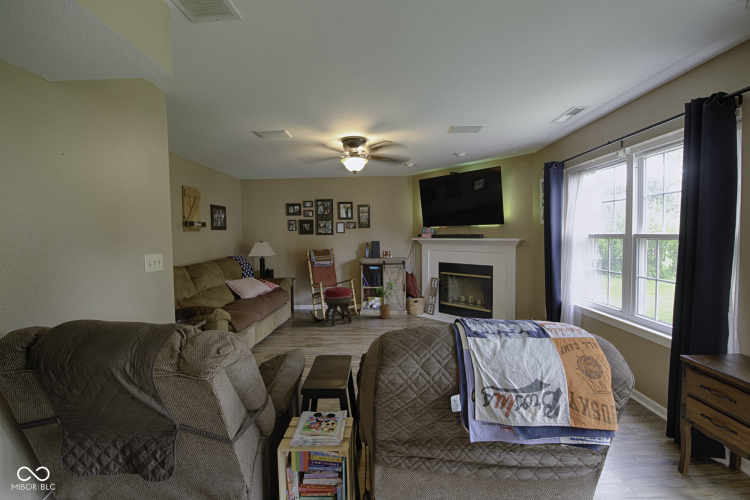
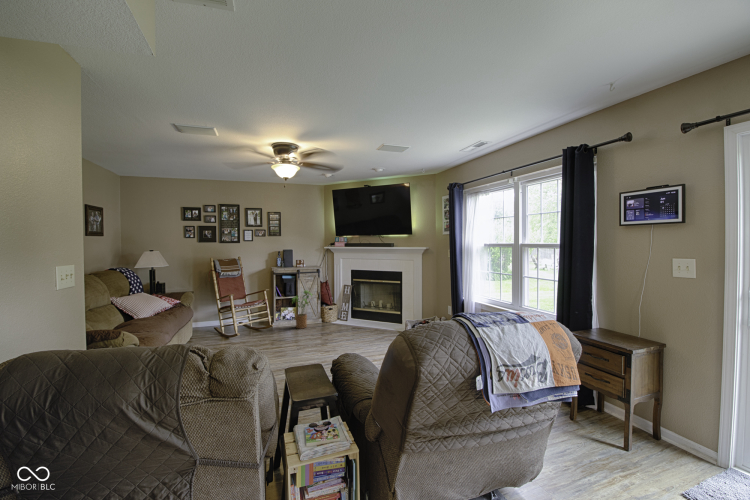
footstool: present [324,287,352,326] -> none [235,299,268,342]

